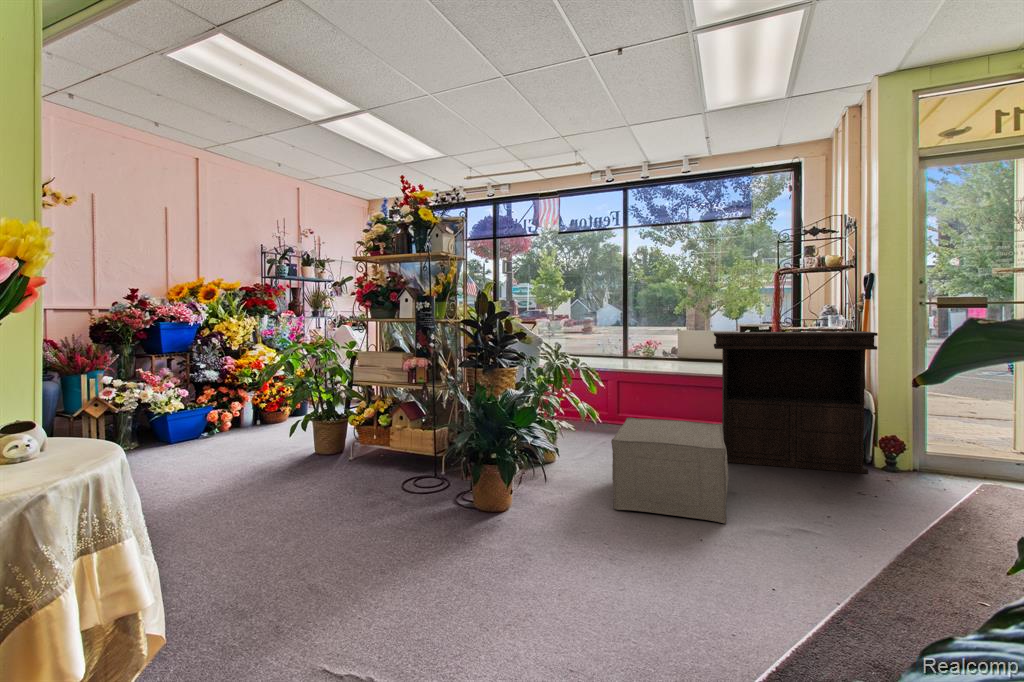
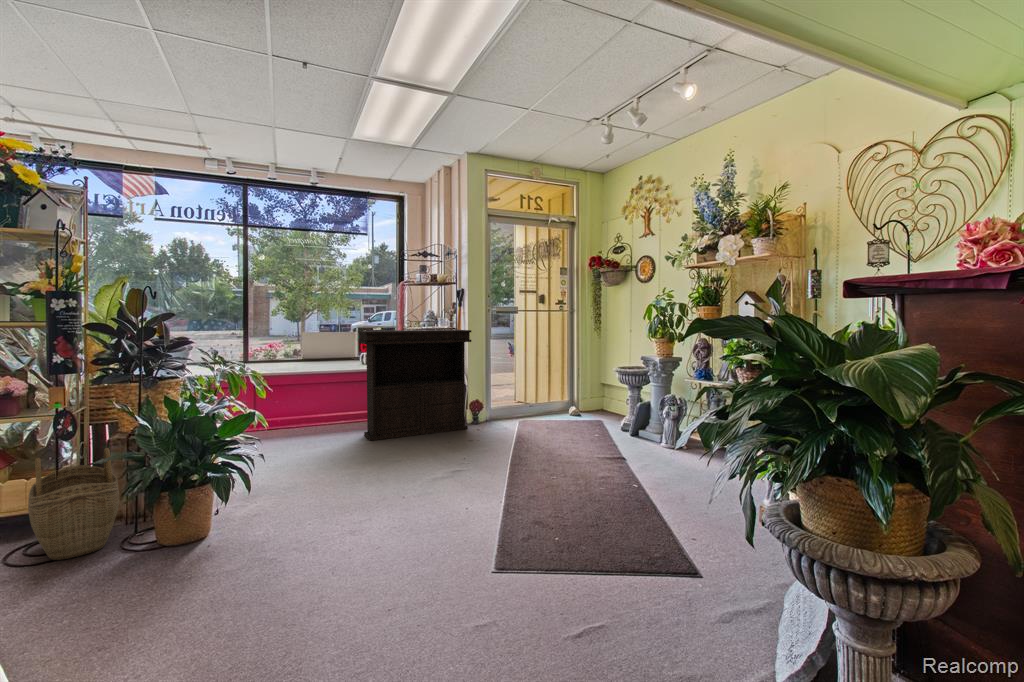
ottoman: present [611,418,728,523] -> none [301,405,409,494]
woven basket: none [409,428,463,508] -> present [28,448,119,560]

